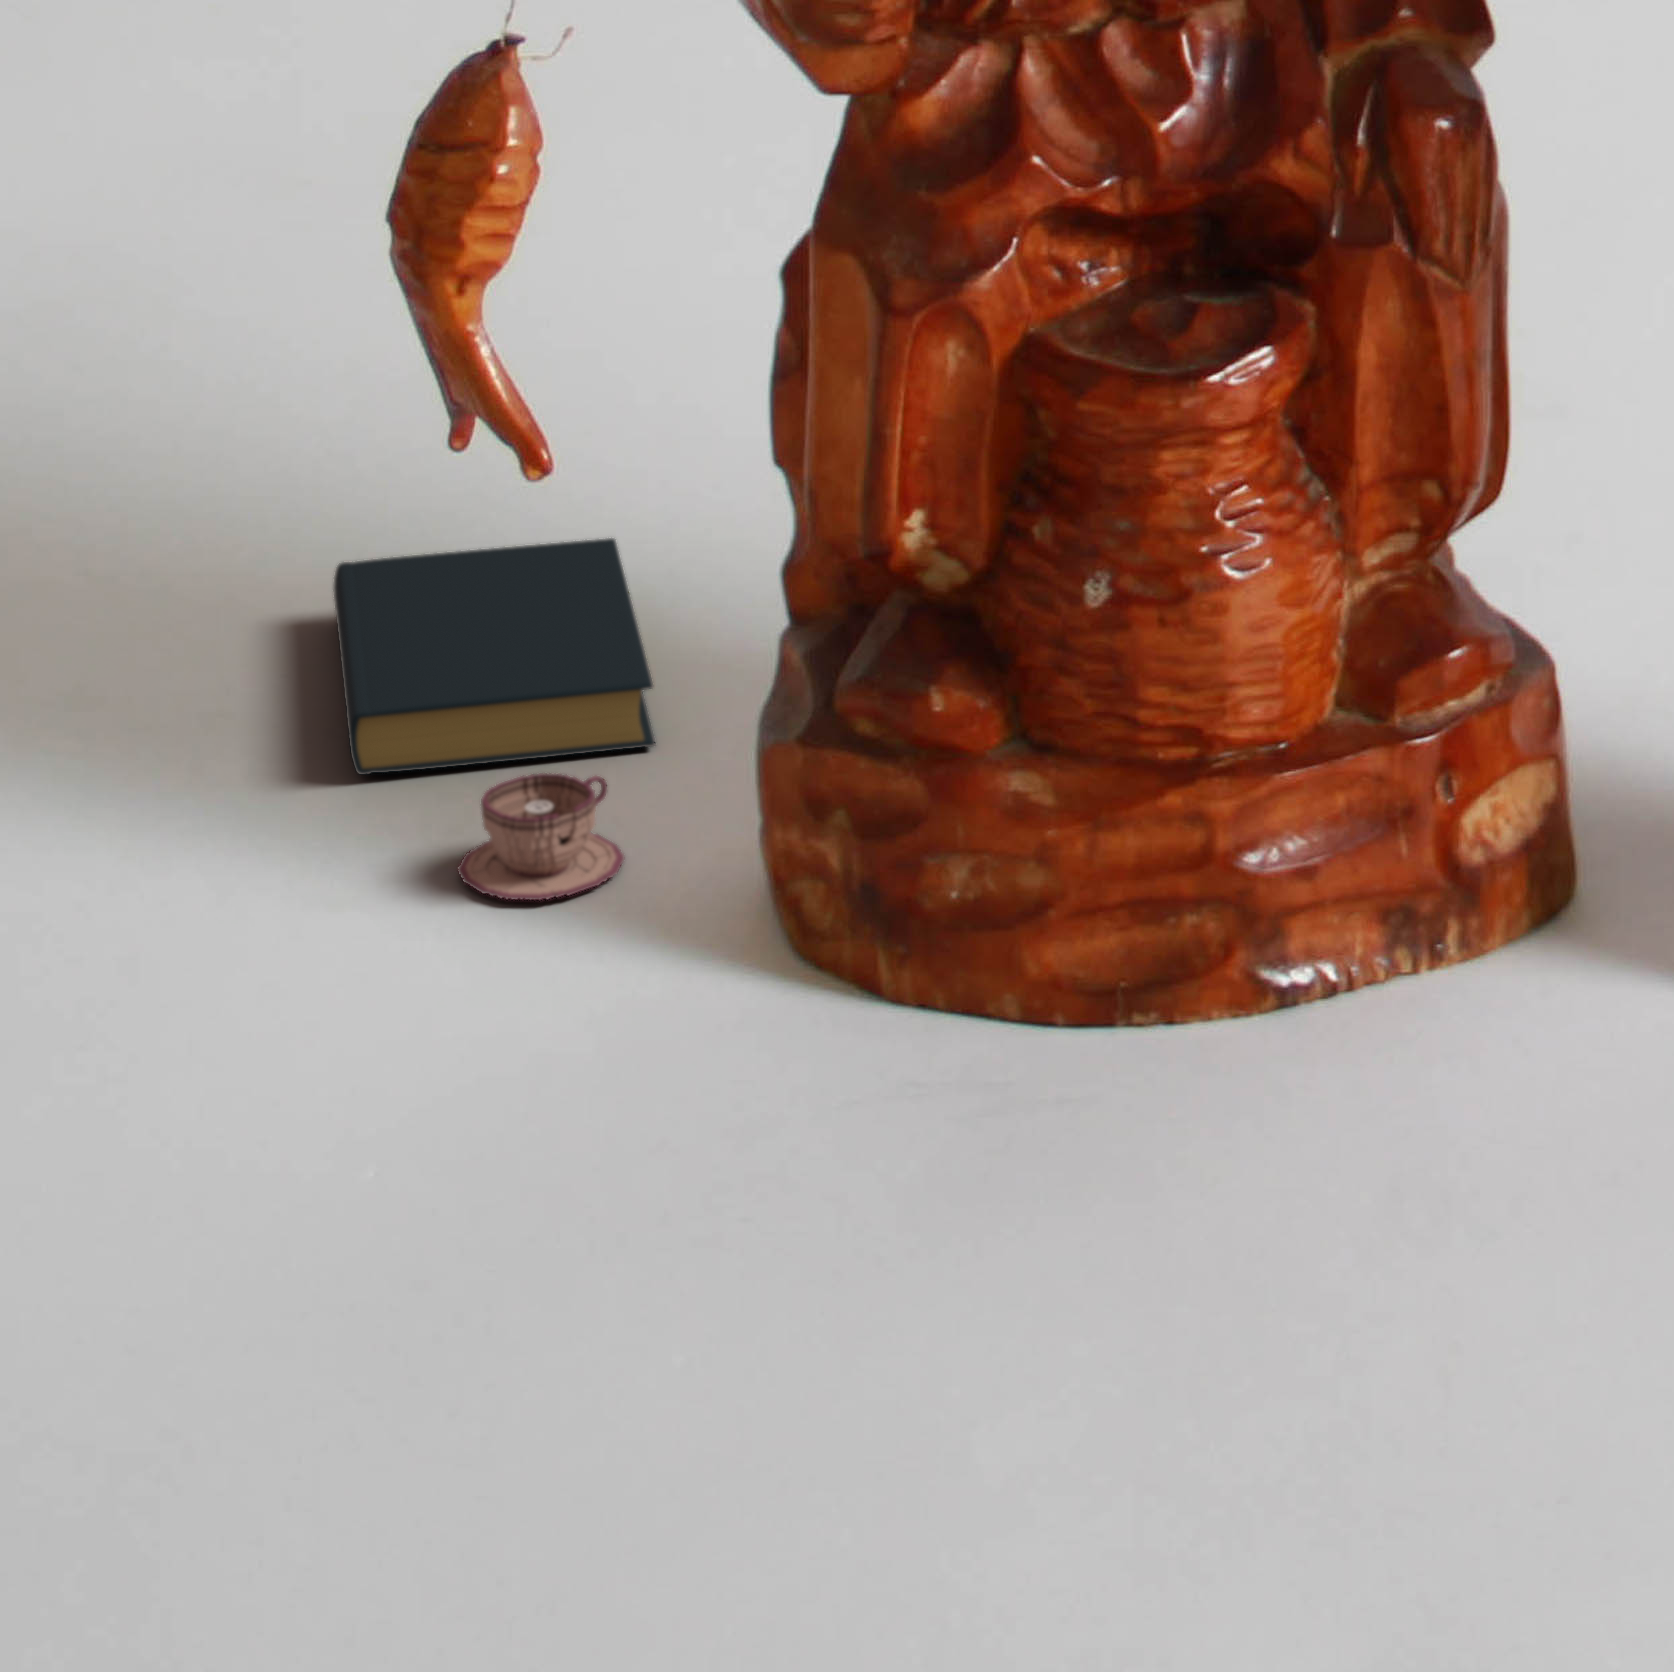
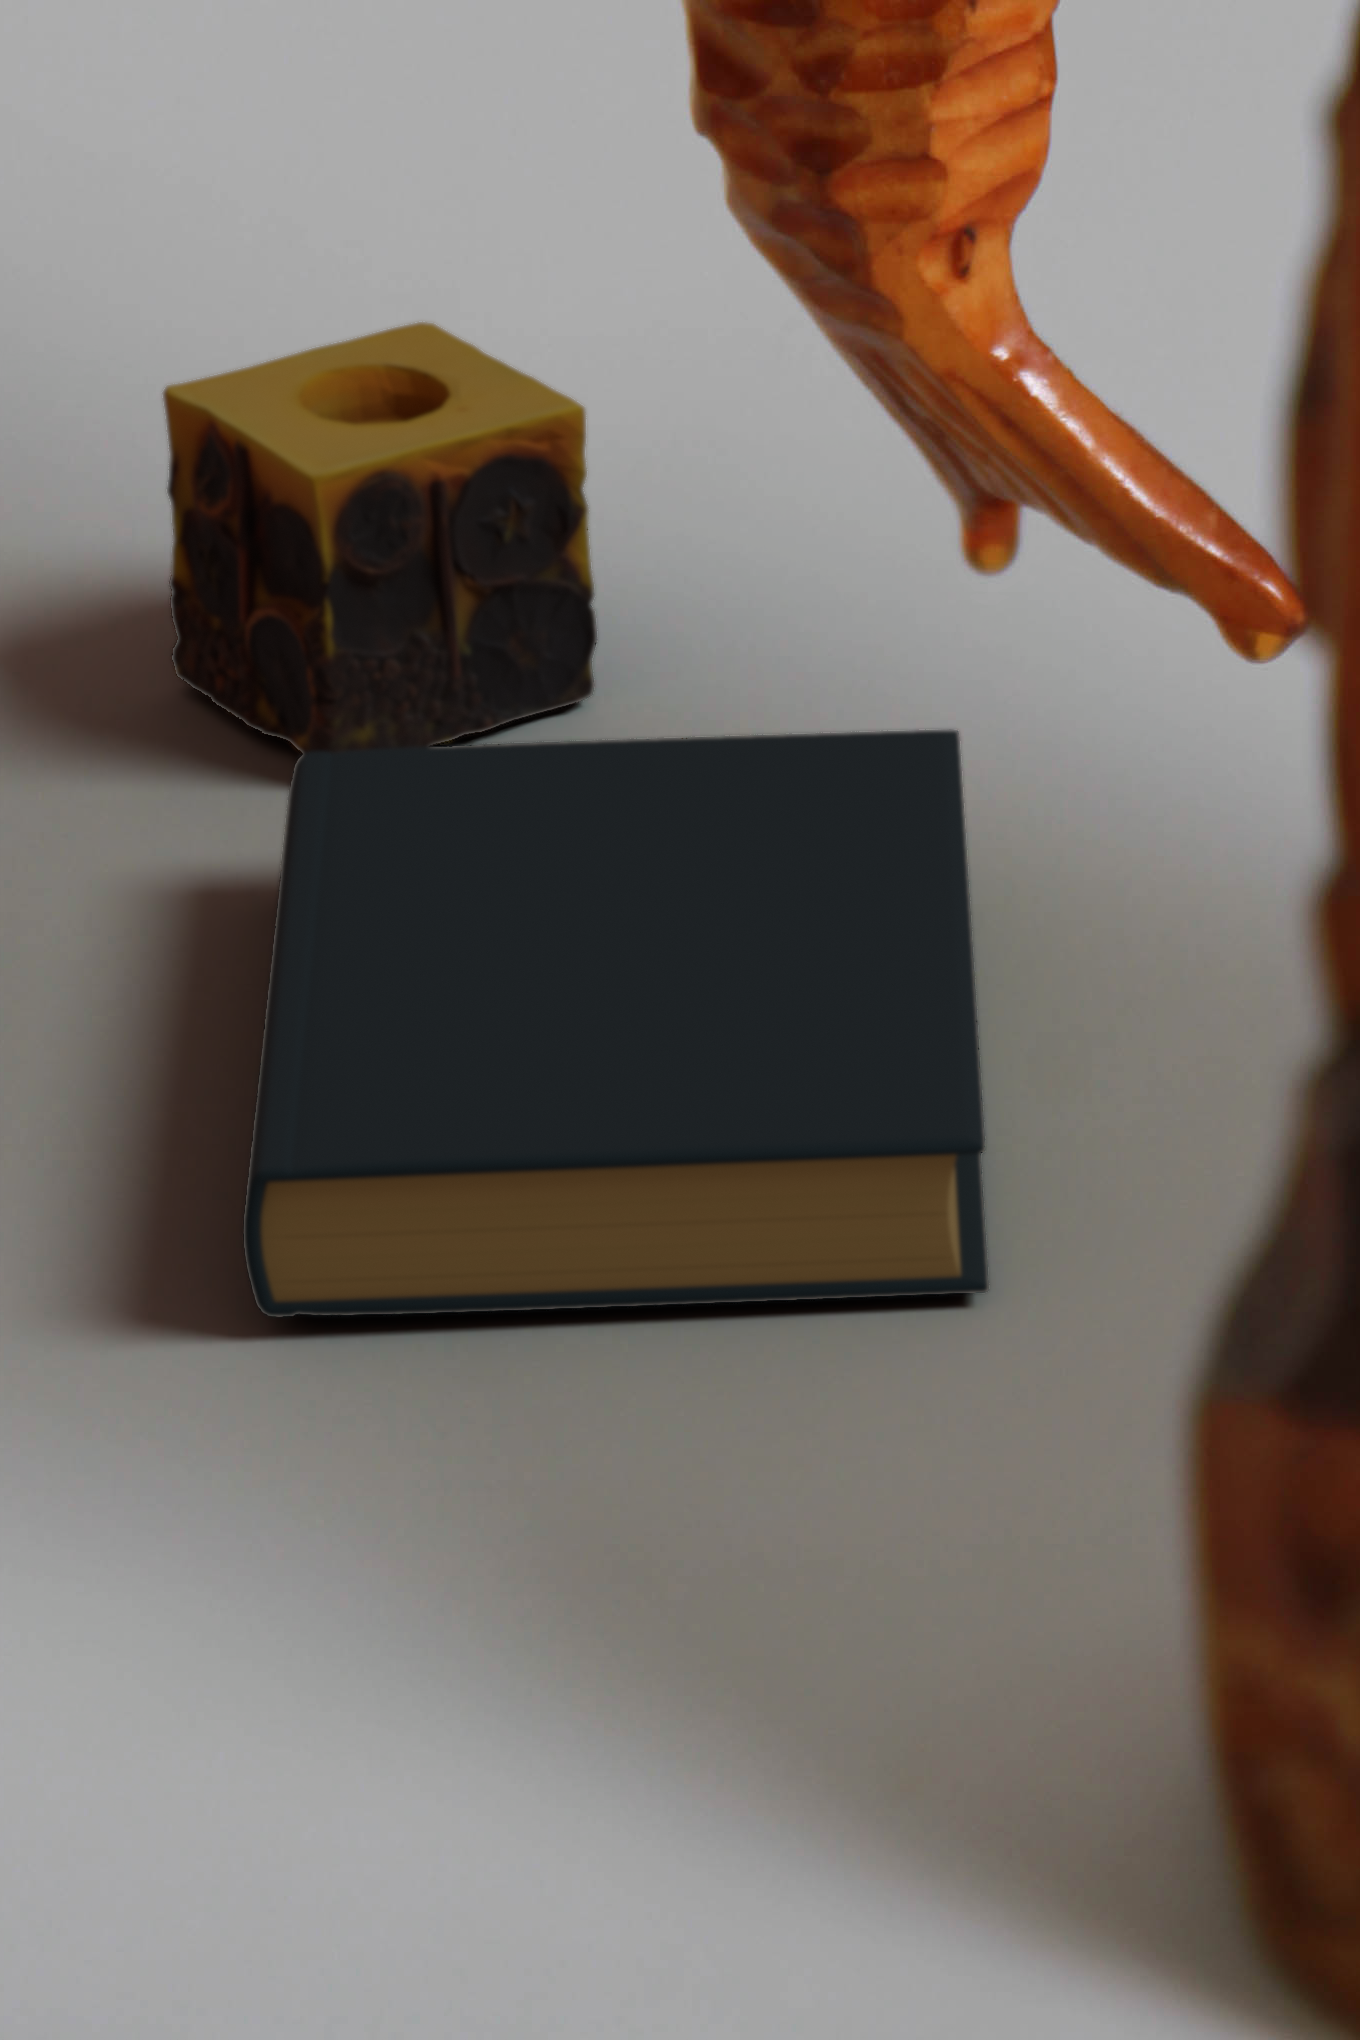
candle: none [262,390,452,576] -> present [163,322,597,754]
teacup: present [458,773,624,900] -> none [452,1375,864,1715]

